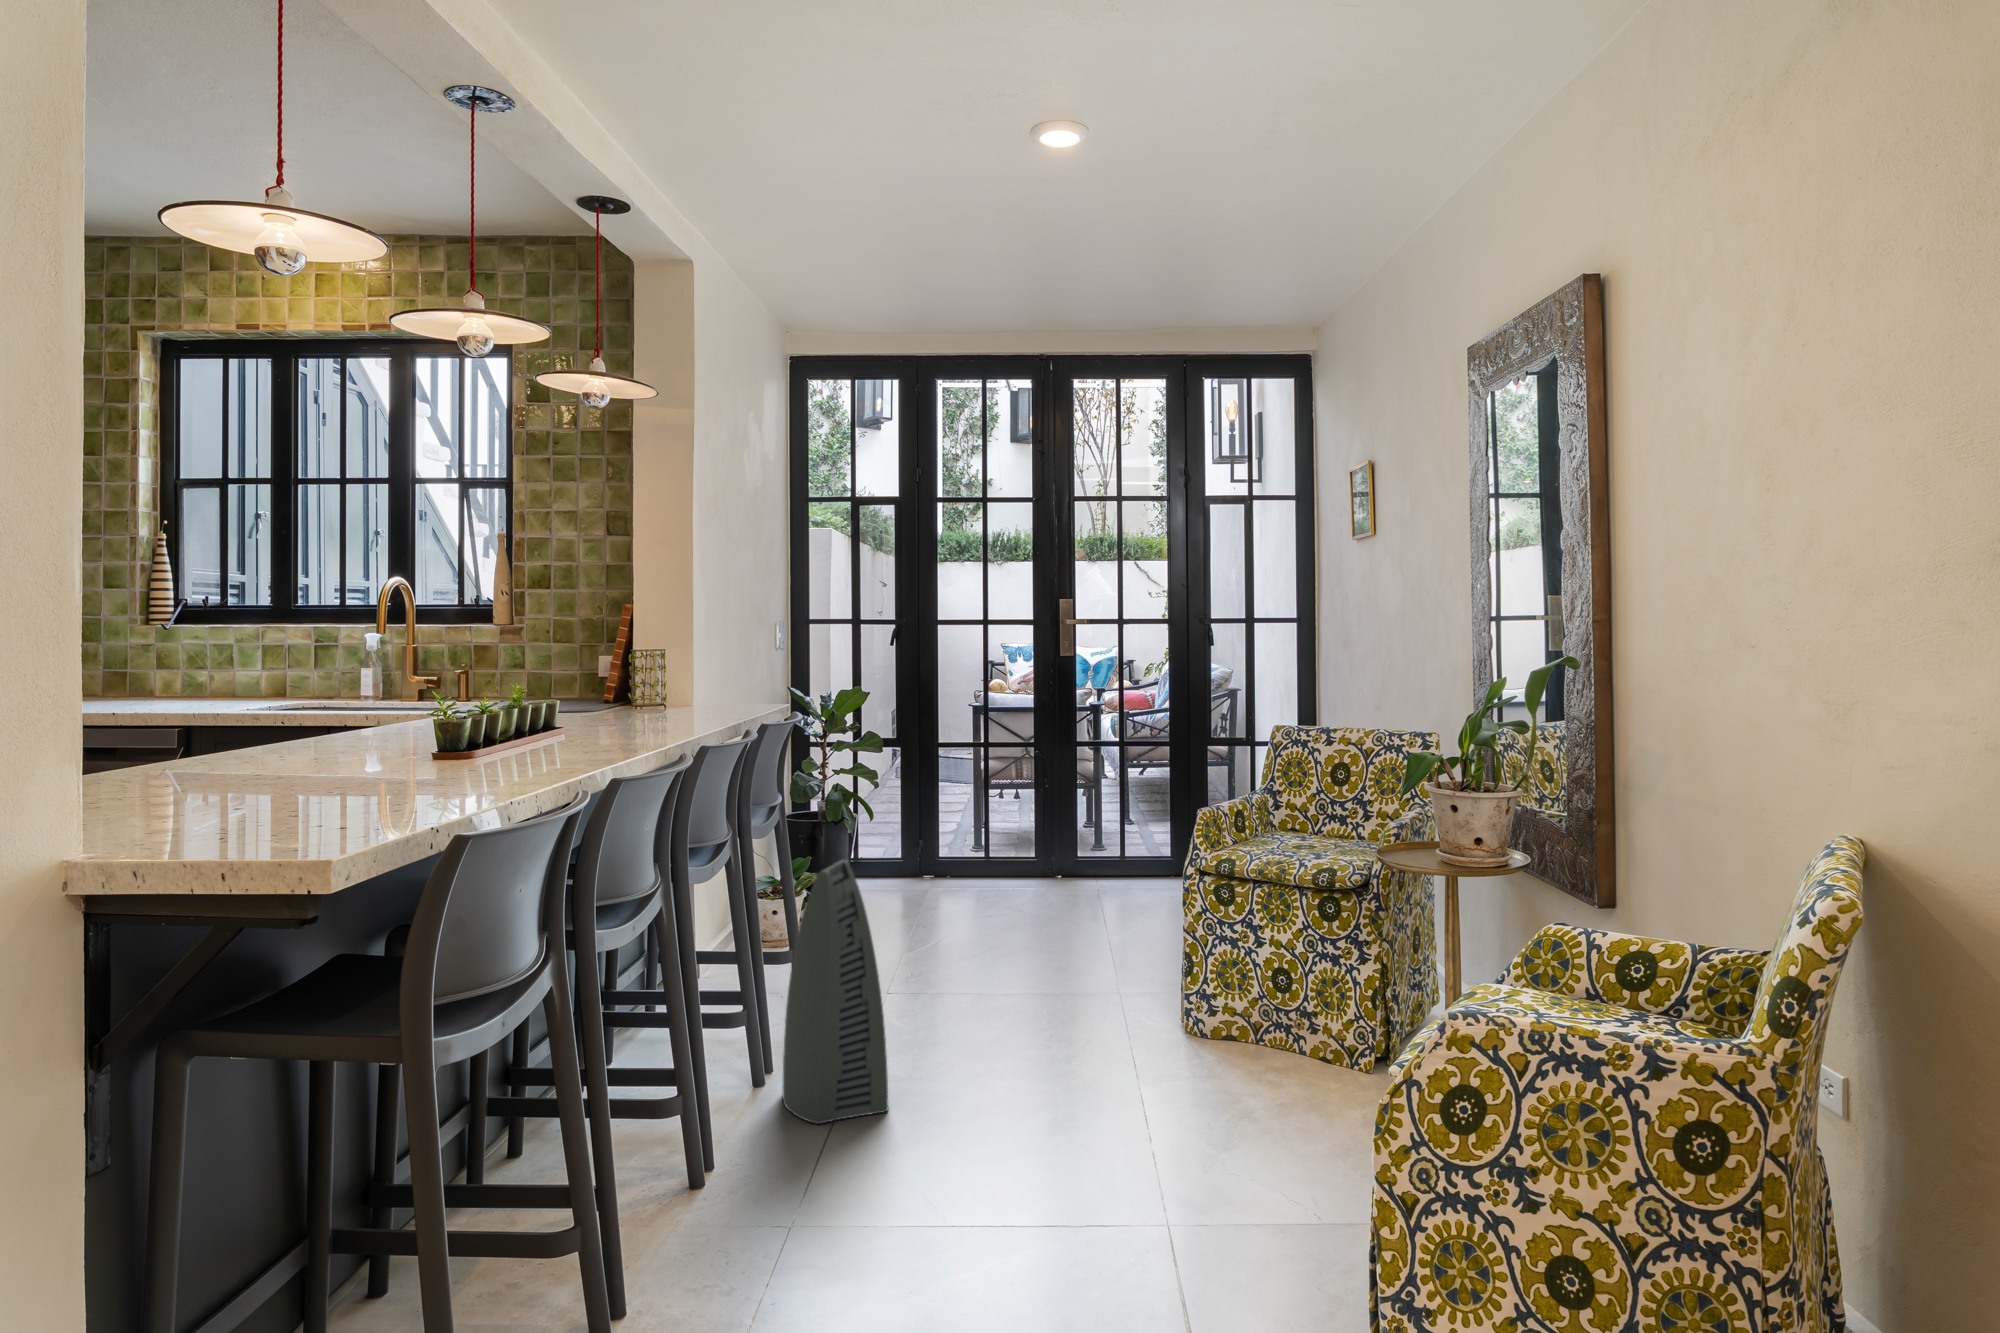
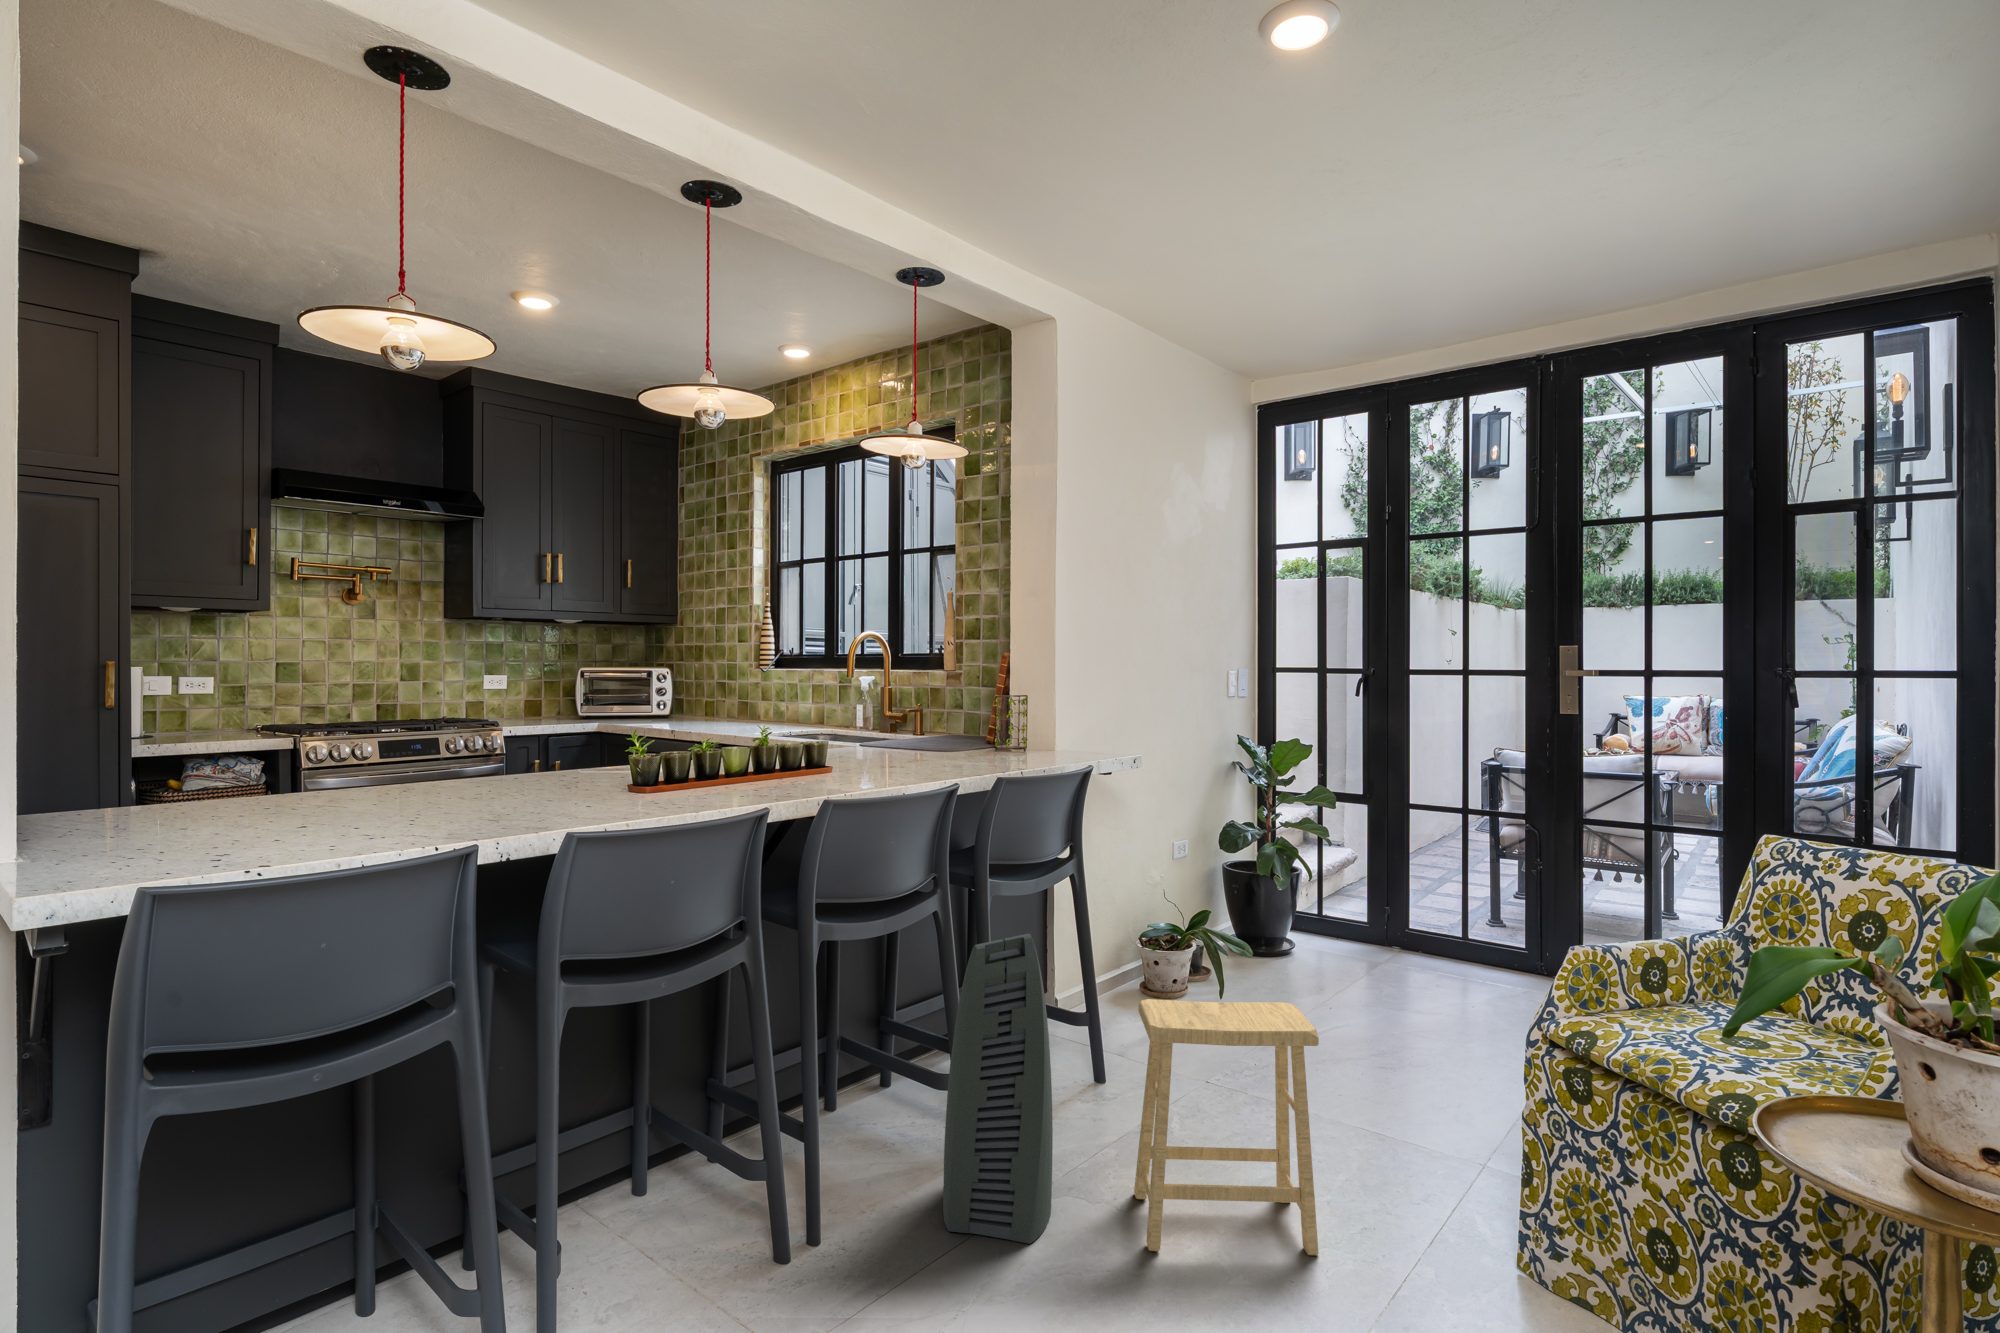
footstool: none [923,885,1075,1090] -> present [1134,999,1319,1255]

